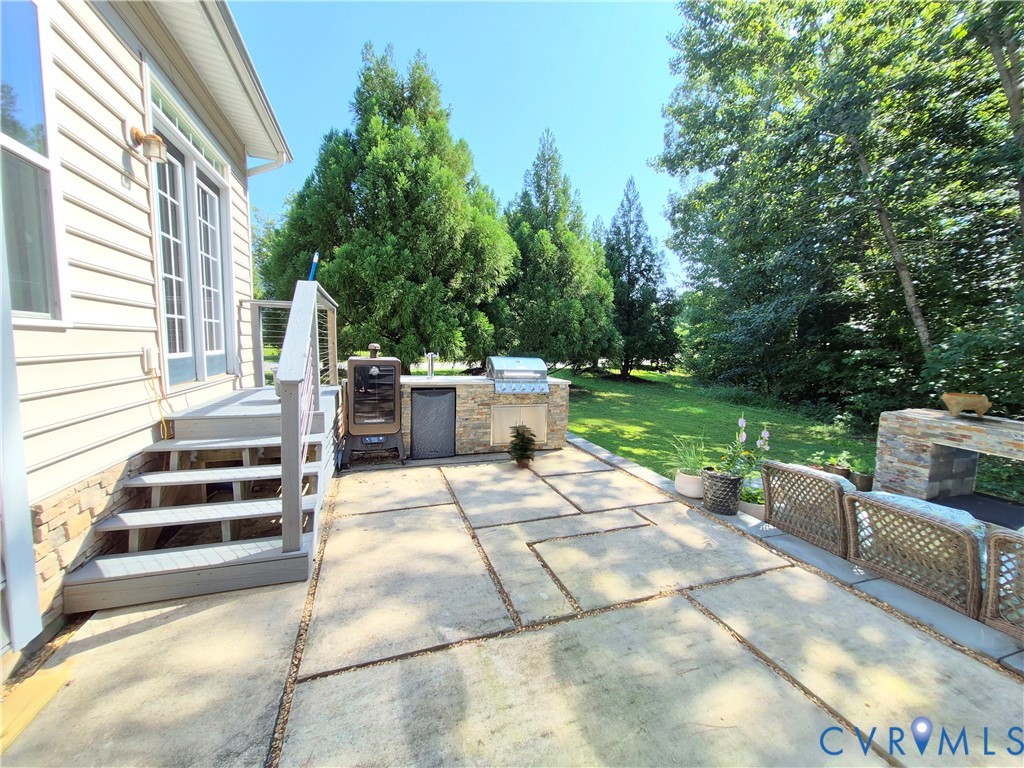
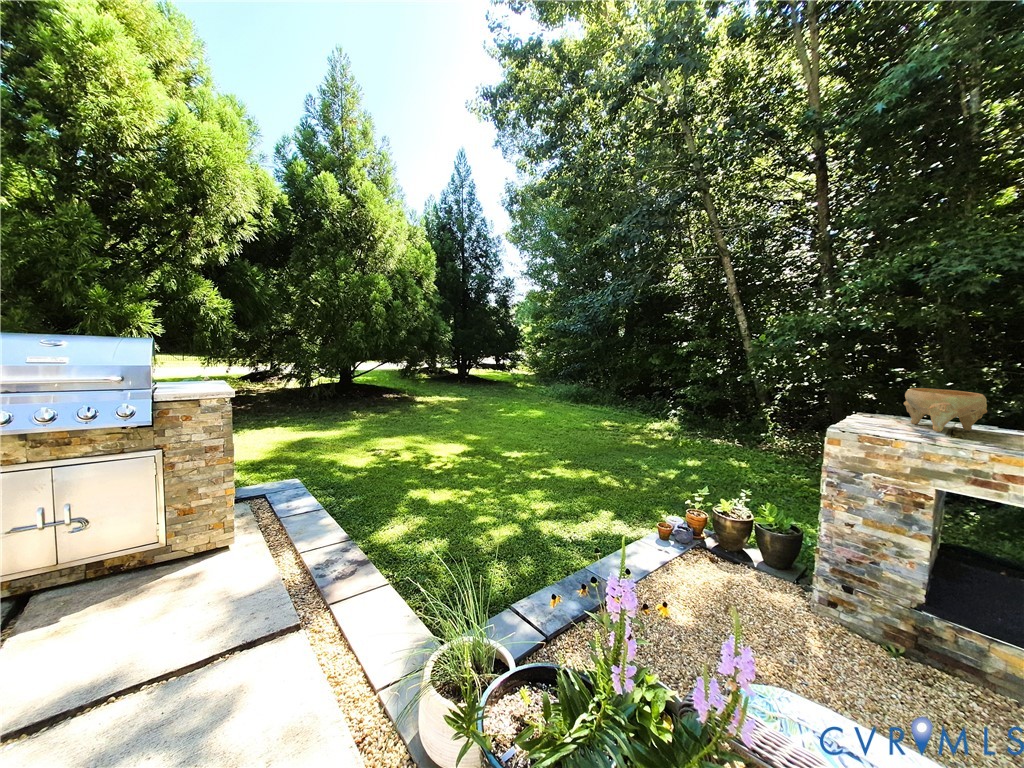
decorative plant: present [509,425,536,467] -> none [64,500,171,611]

